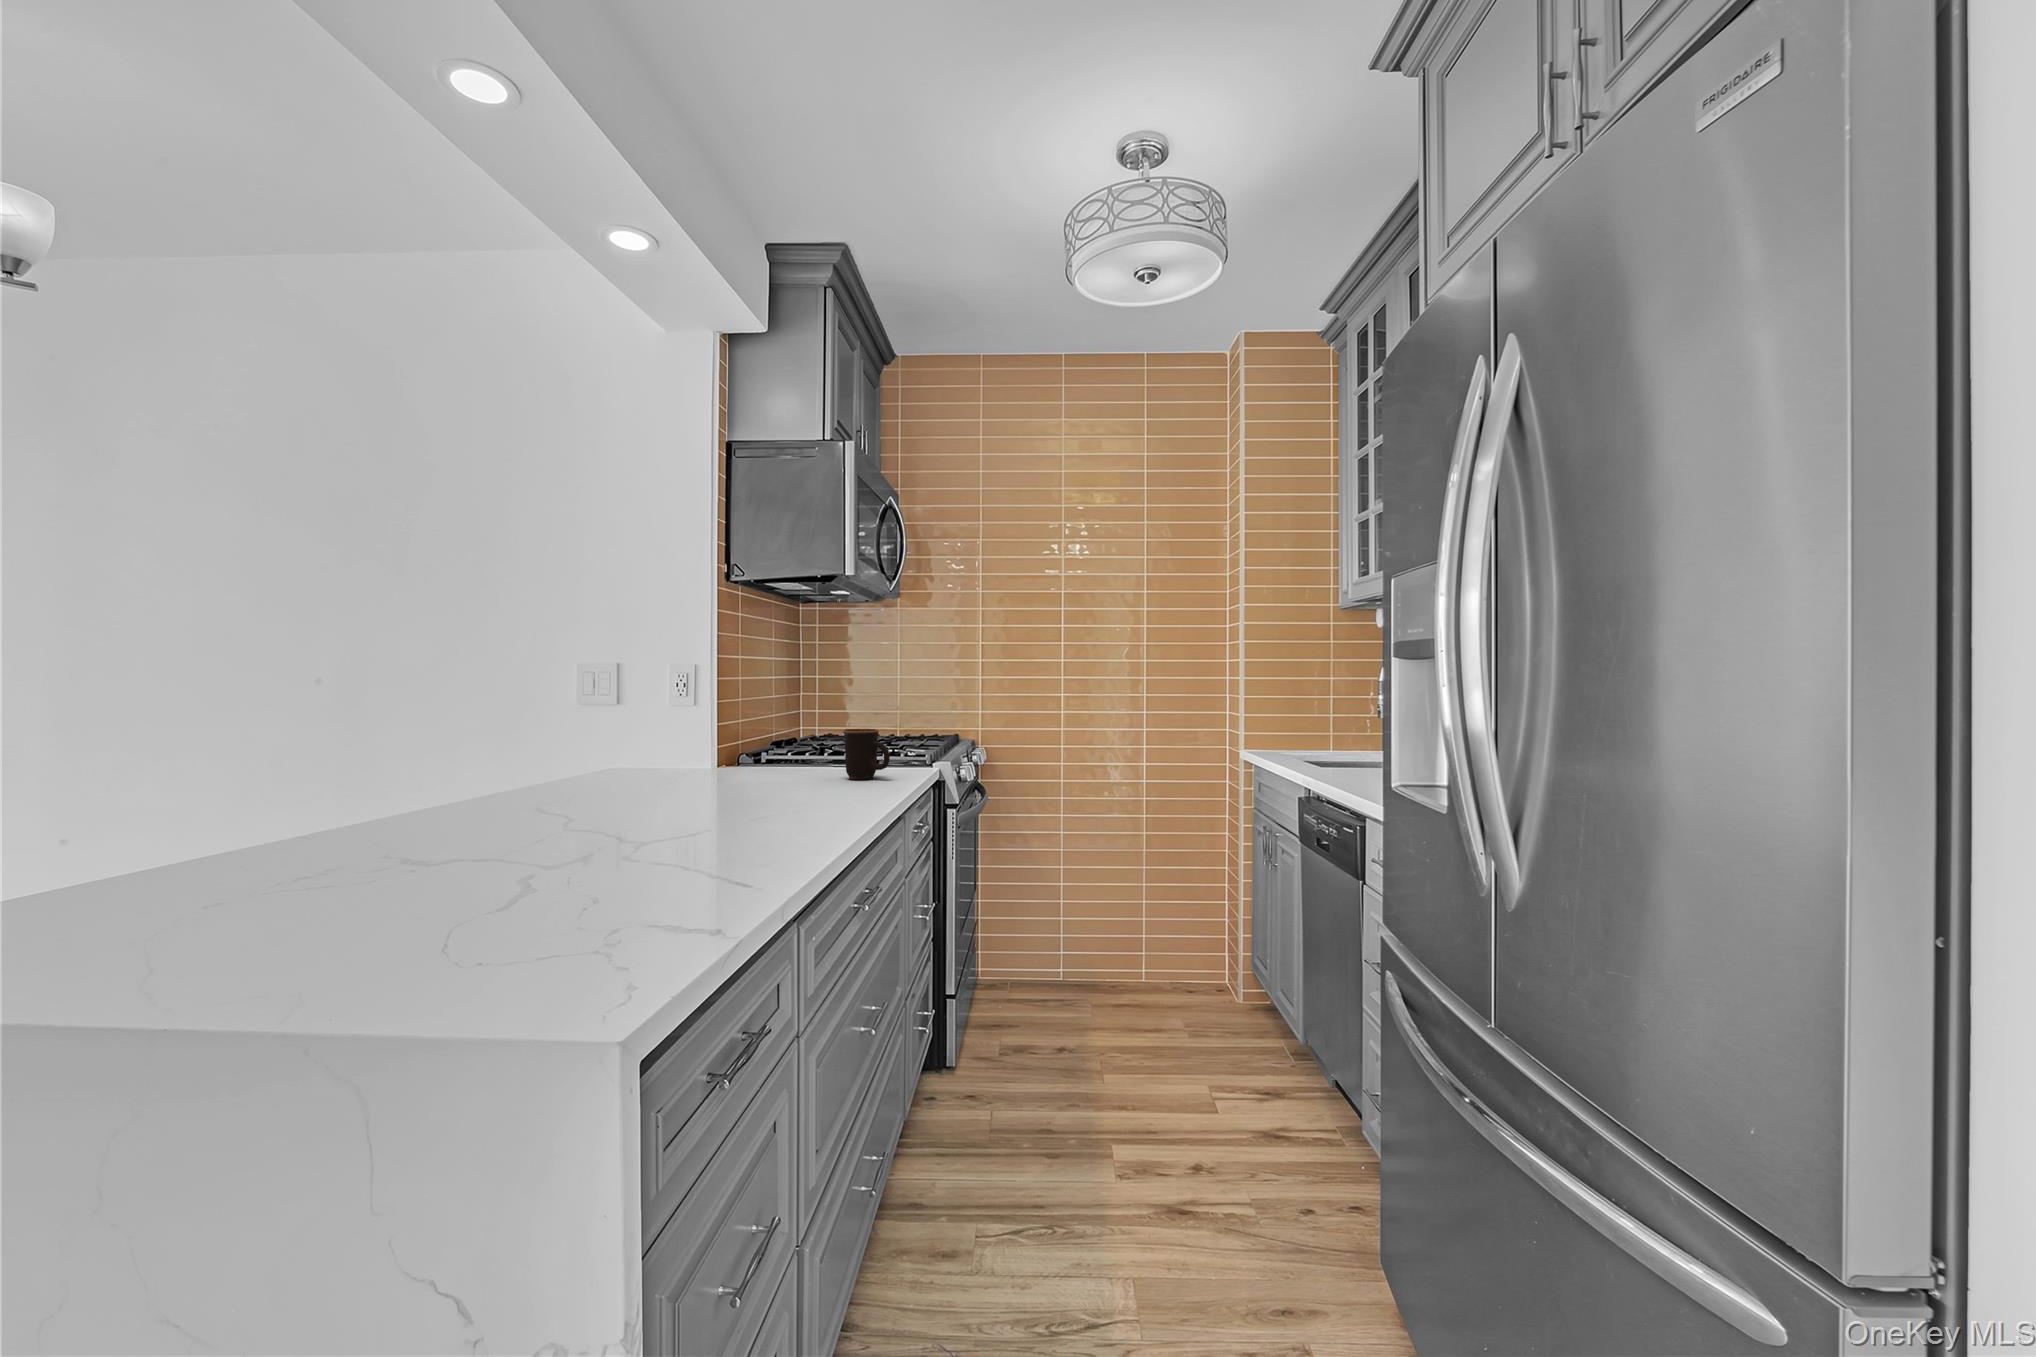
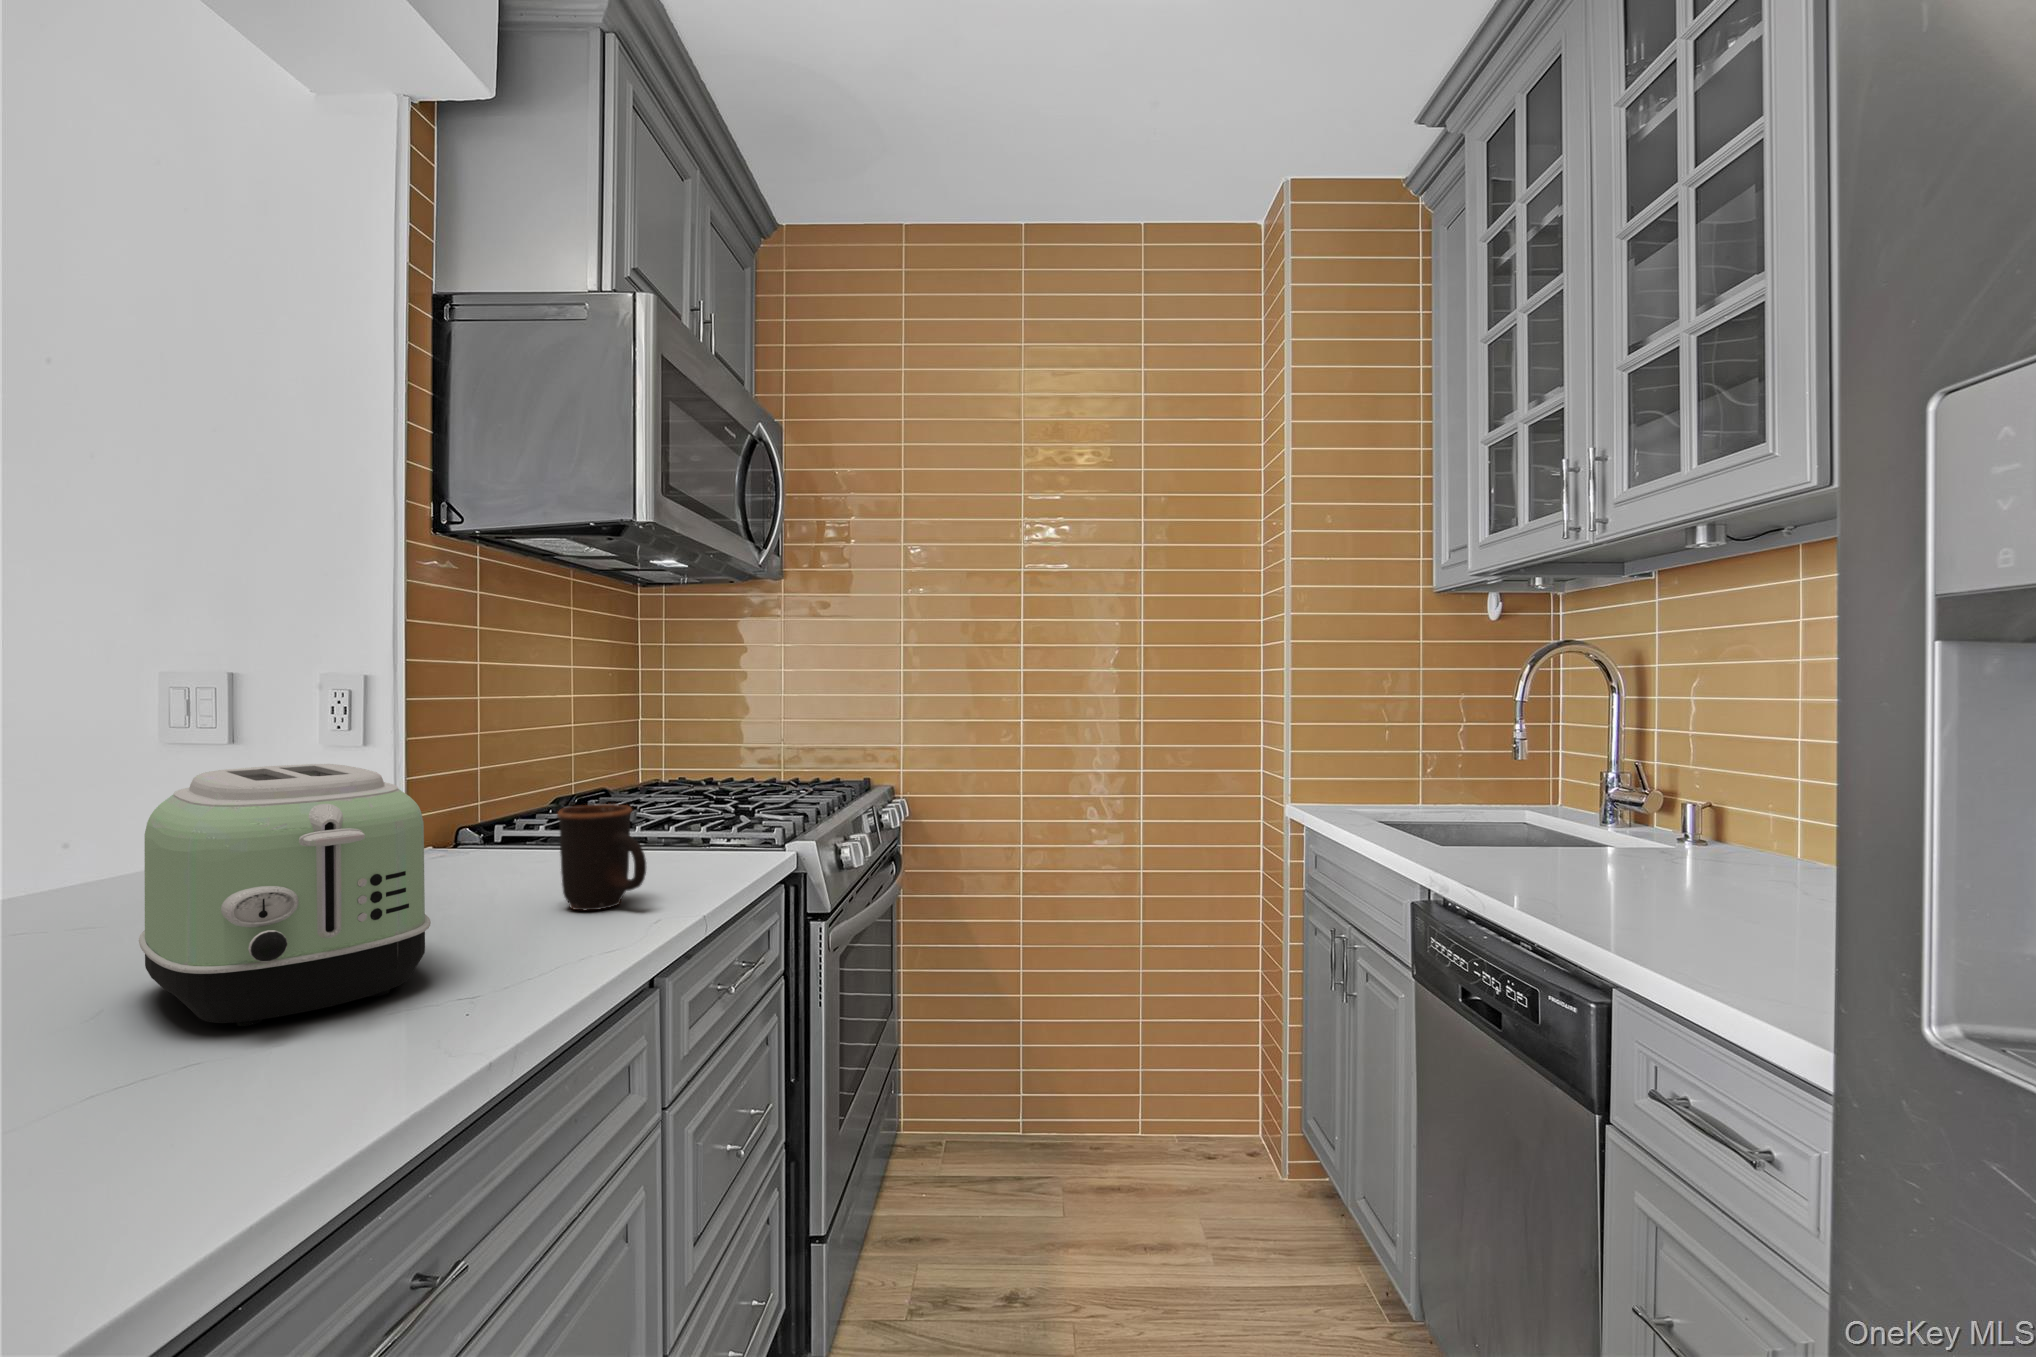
toaster: none [705,702,823,803] -> present [139,764,431,1026]

